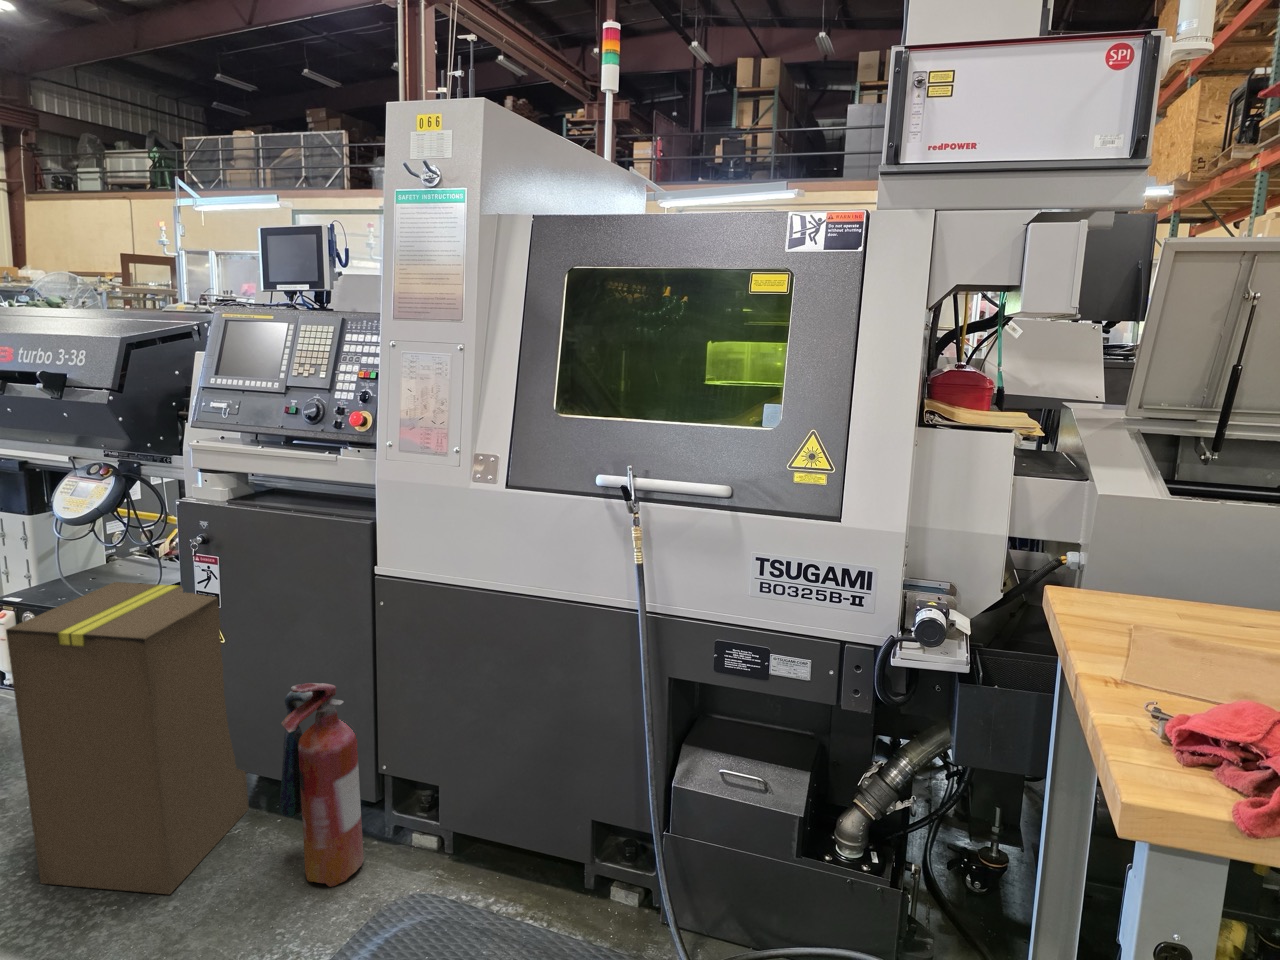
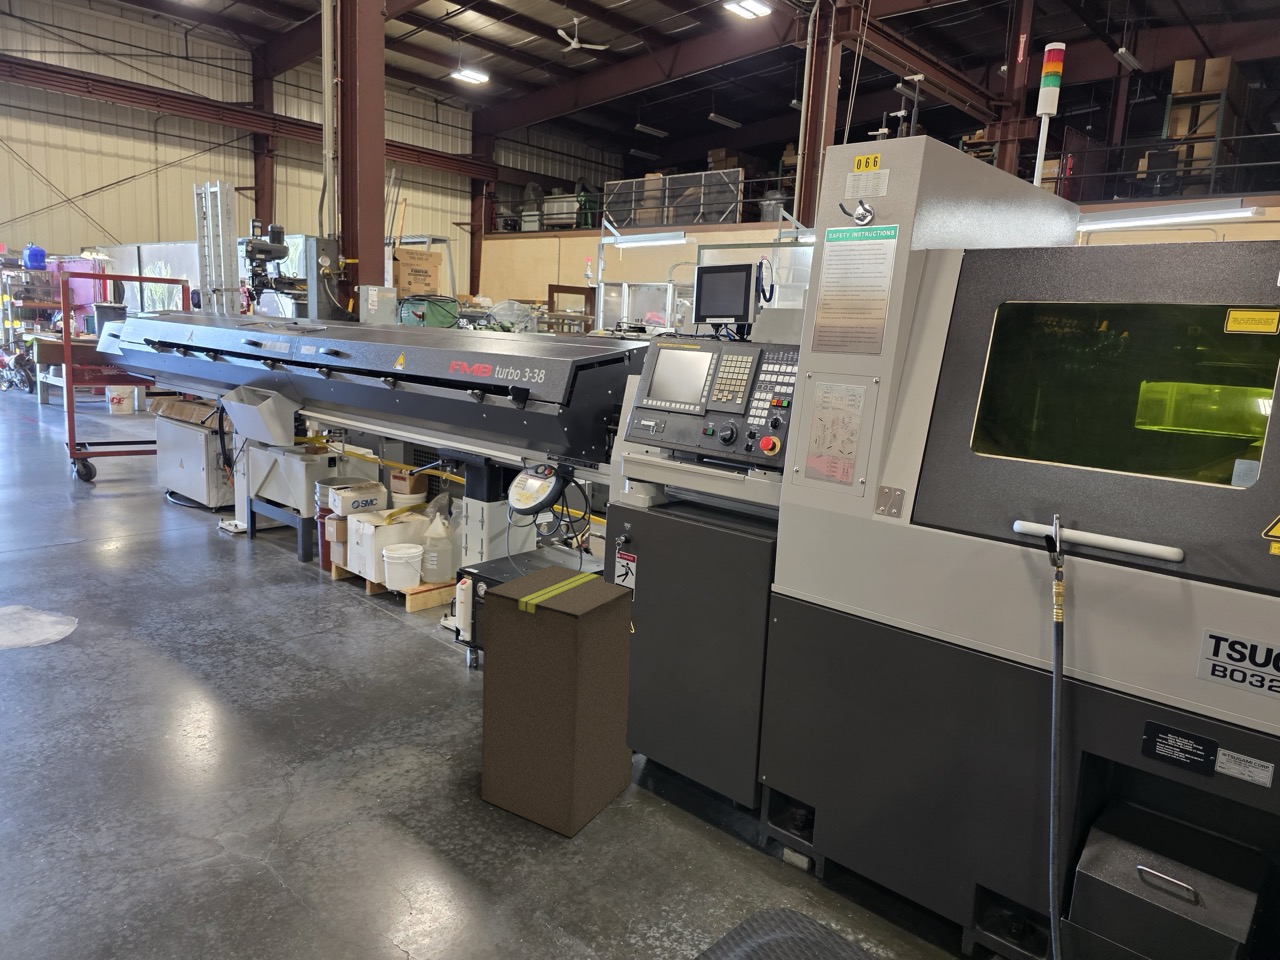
fire extinguisher: present [279,683,364,887] -> none [661,679,734,874]

